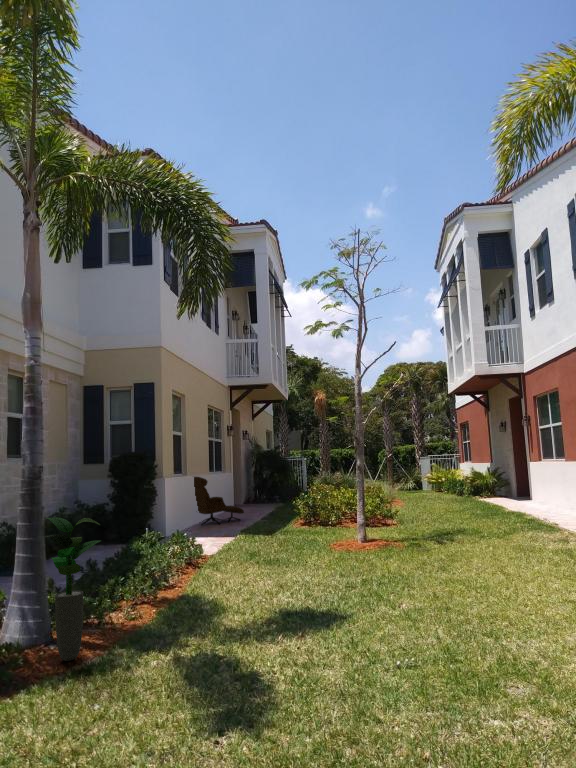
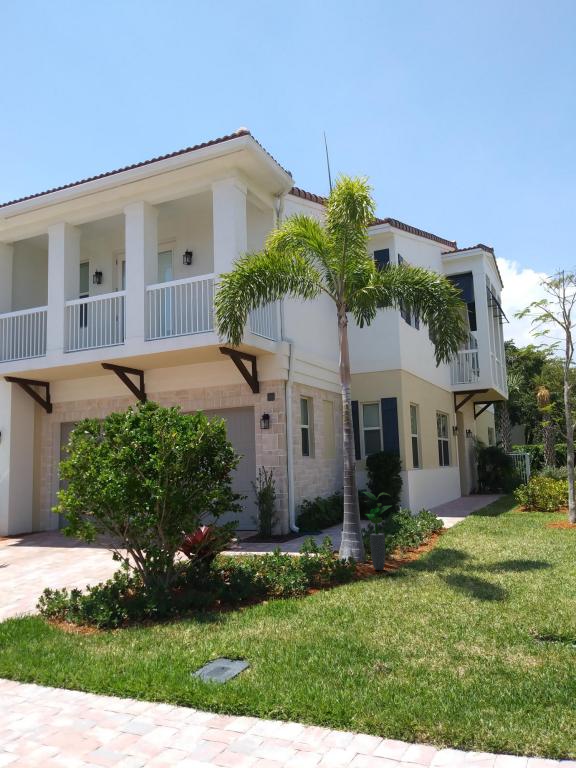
lounge chair: present [194,477,244,525] -> none [425,470,472,509]

